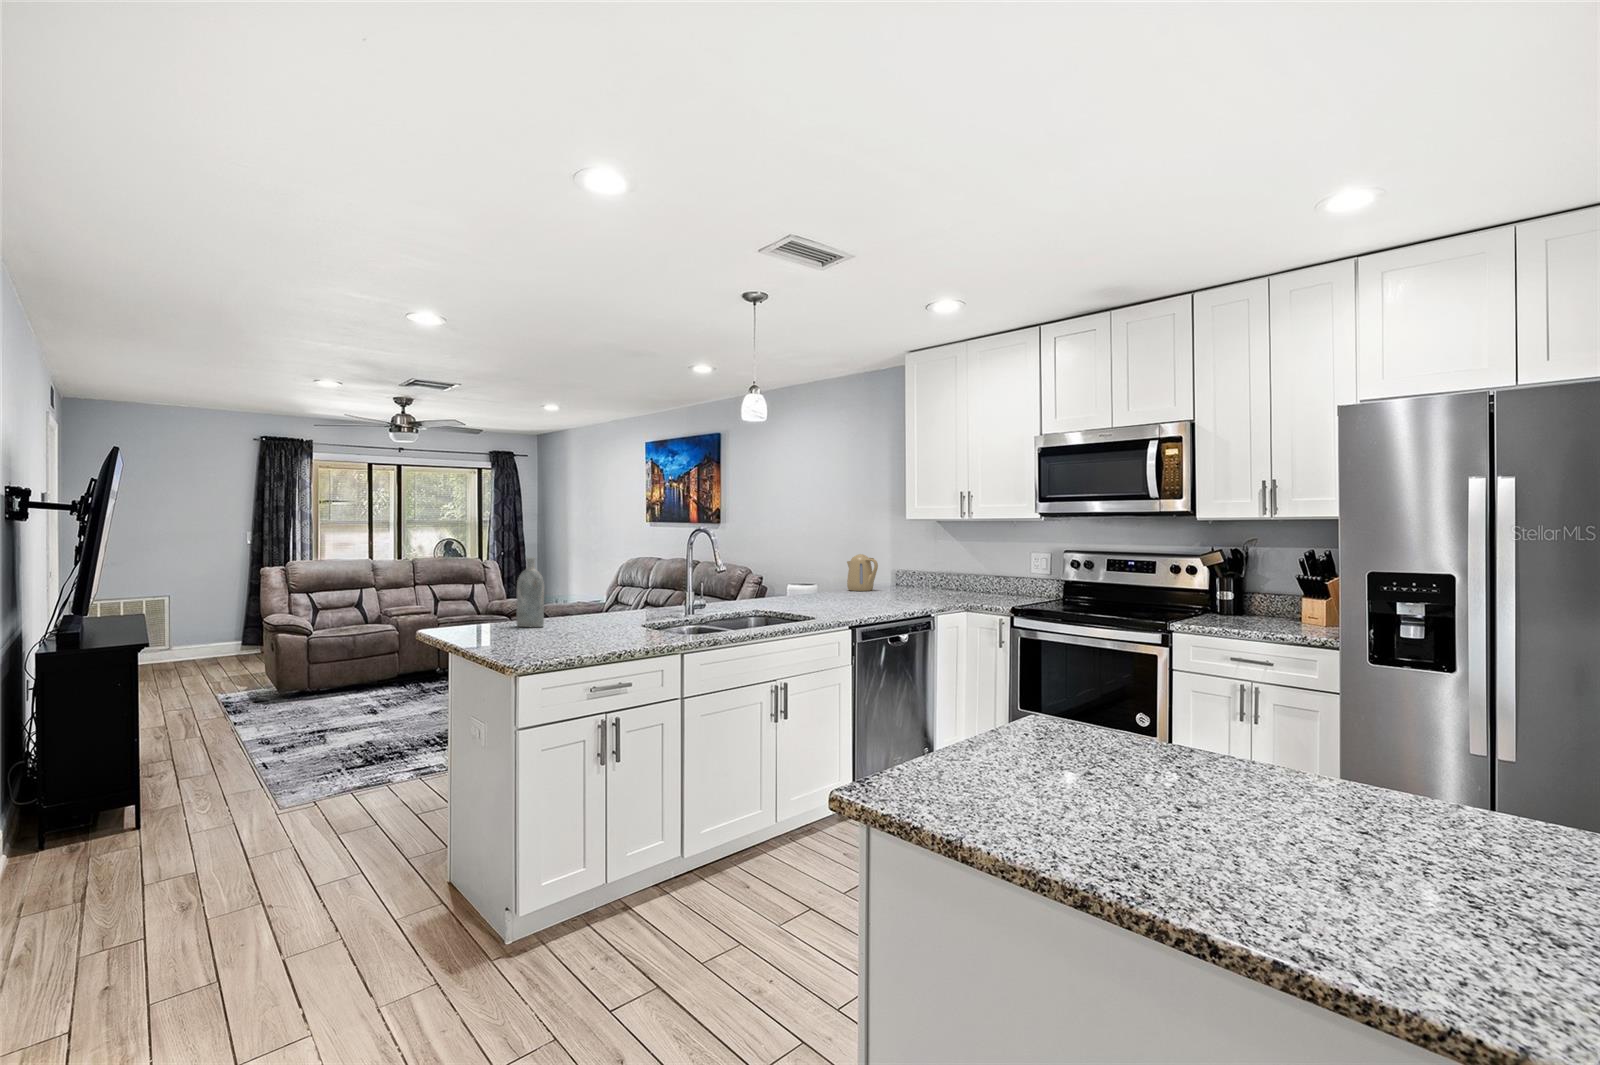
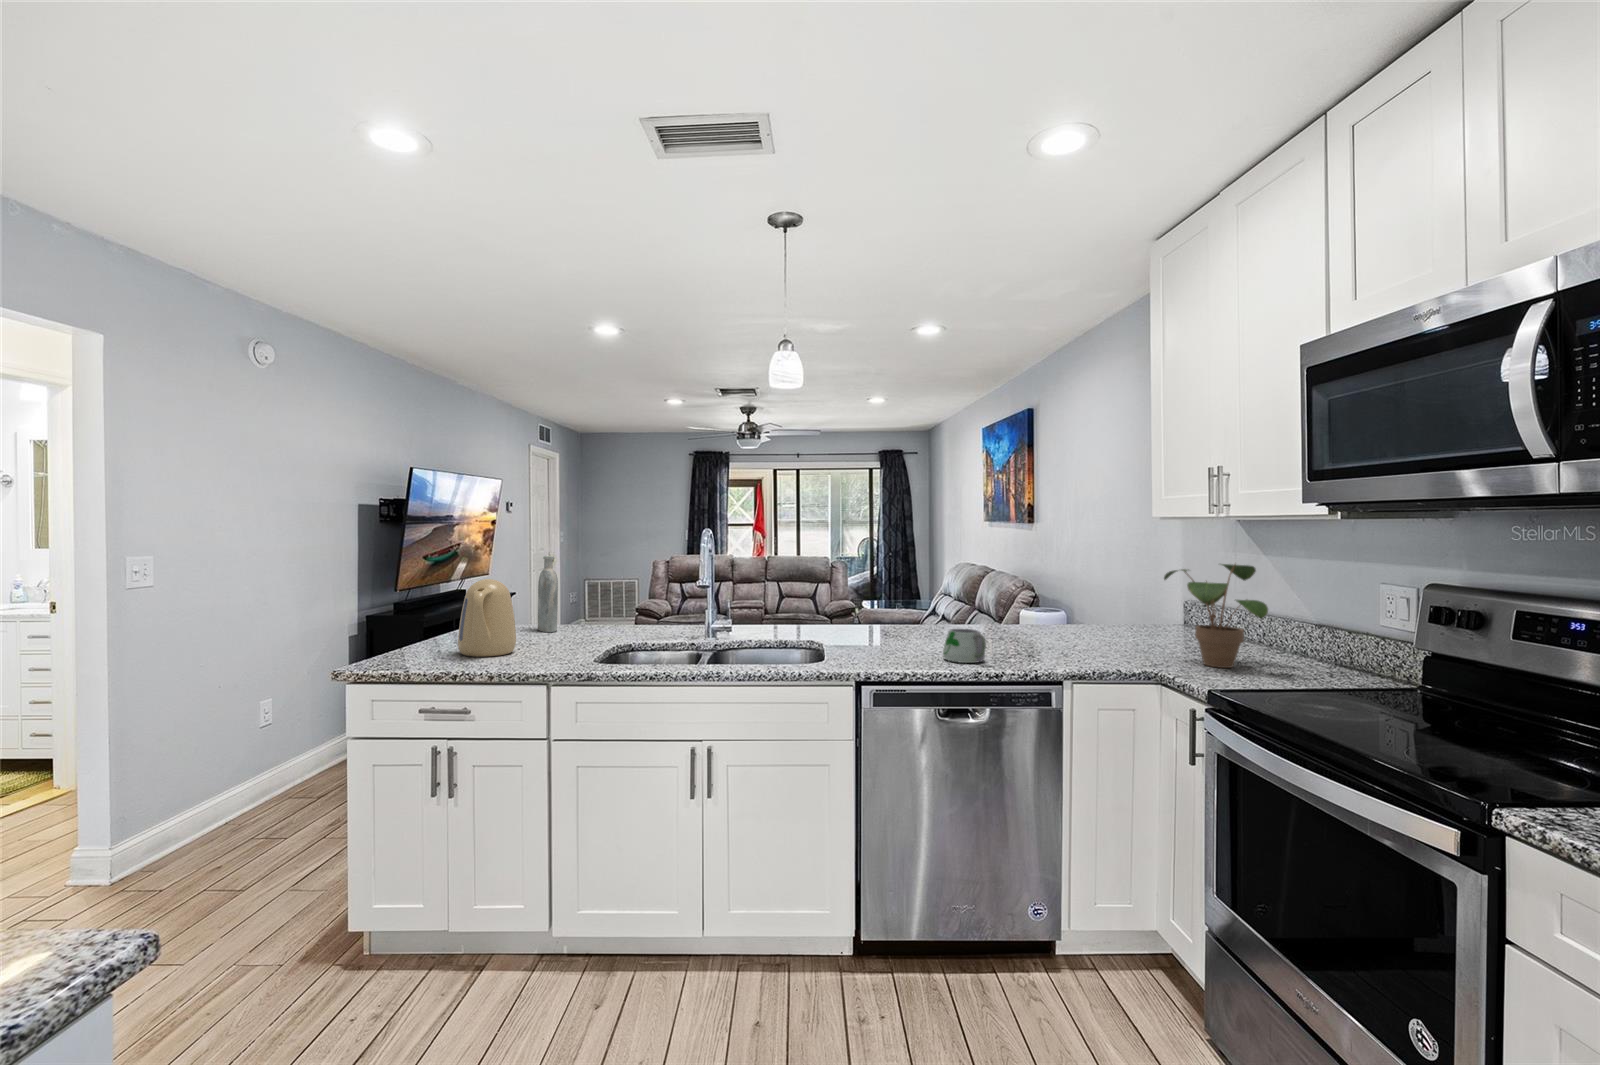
potted plant: none [940,539,1000,599] -> present [1164,564,1268,668]
kettle: present [847,554,878,591] -> present [458,579,516,657]
mug: none [855,589,889,611] -> present [943,629,986,663]

